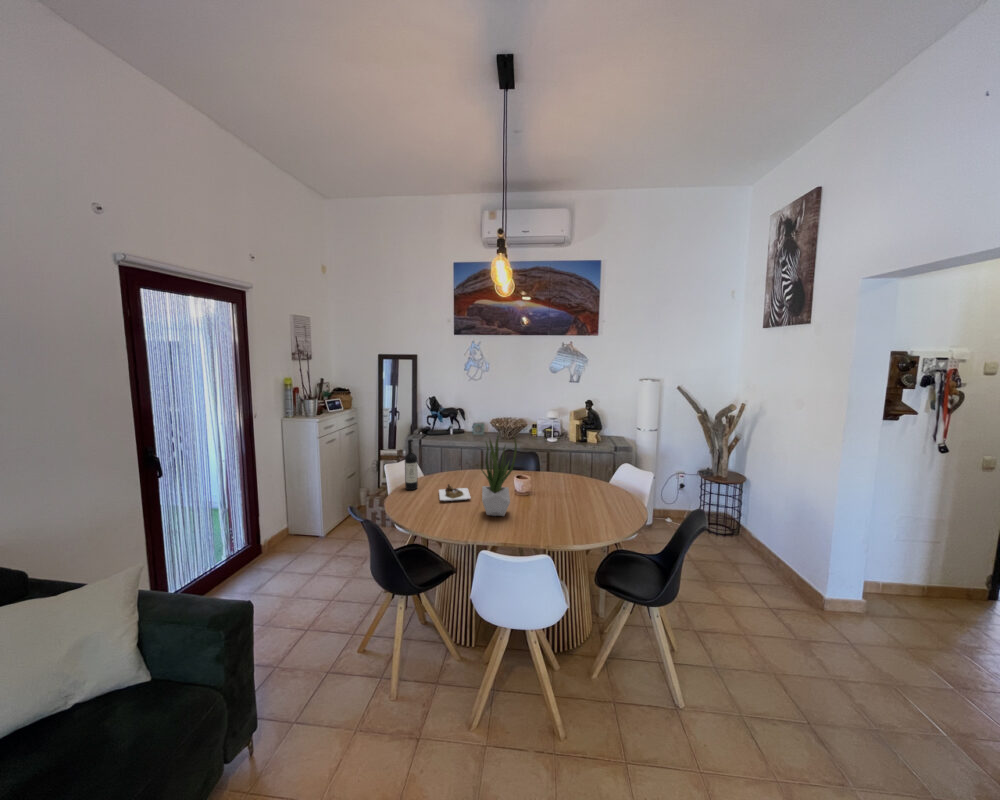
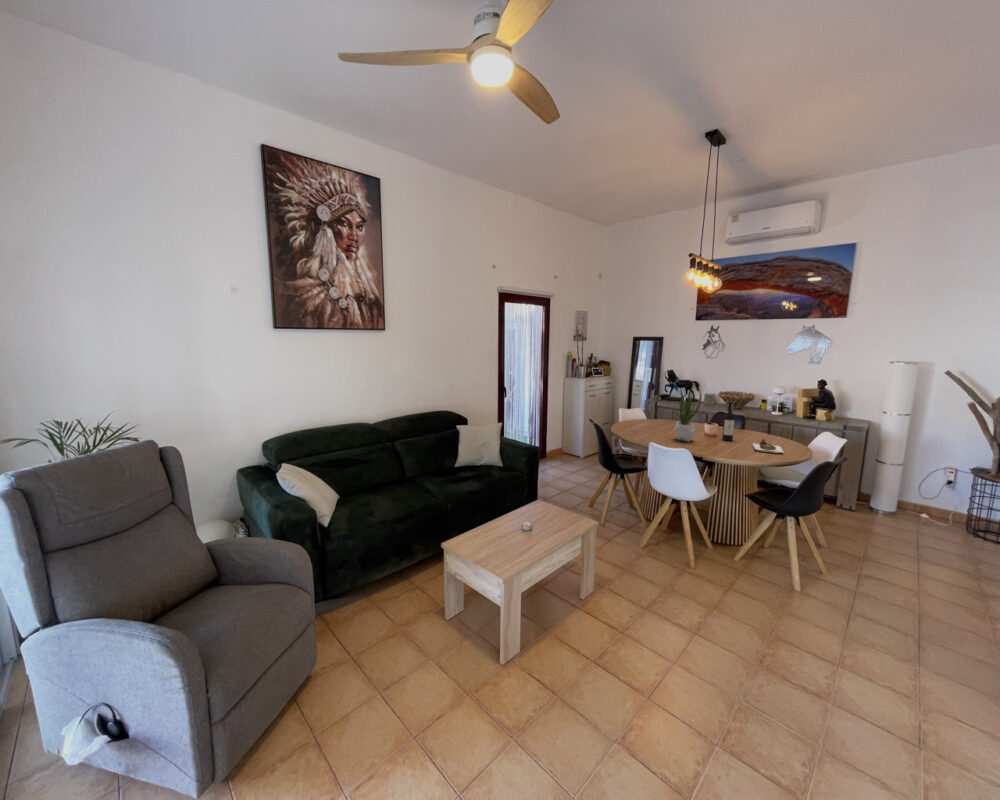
wine bottle: present [405,439,471,501] -> present [722,402,783,453]

